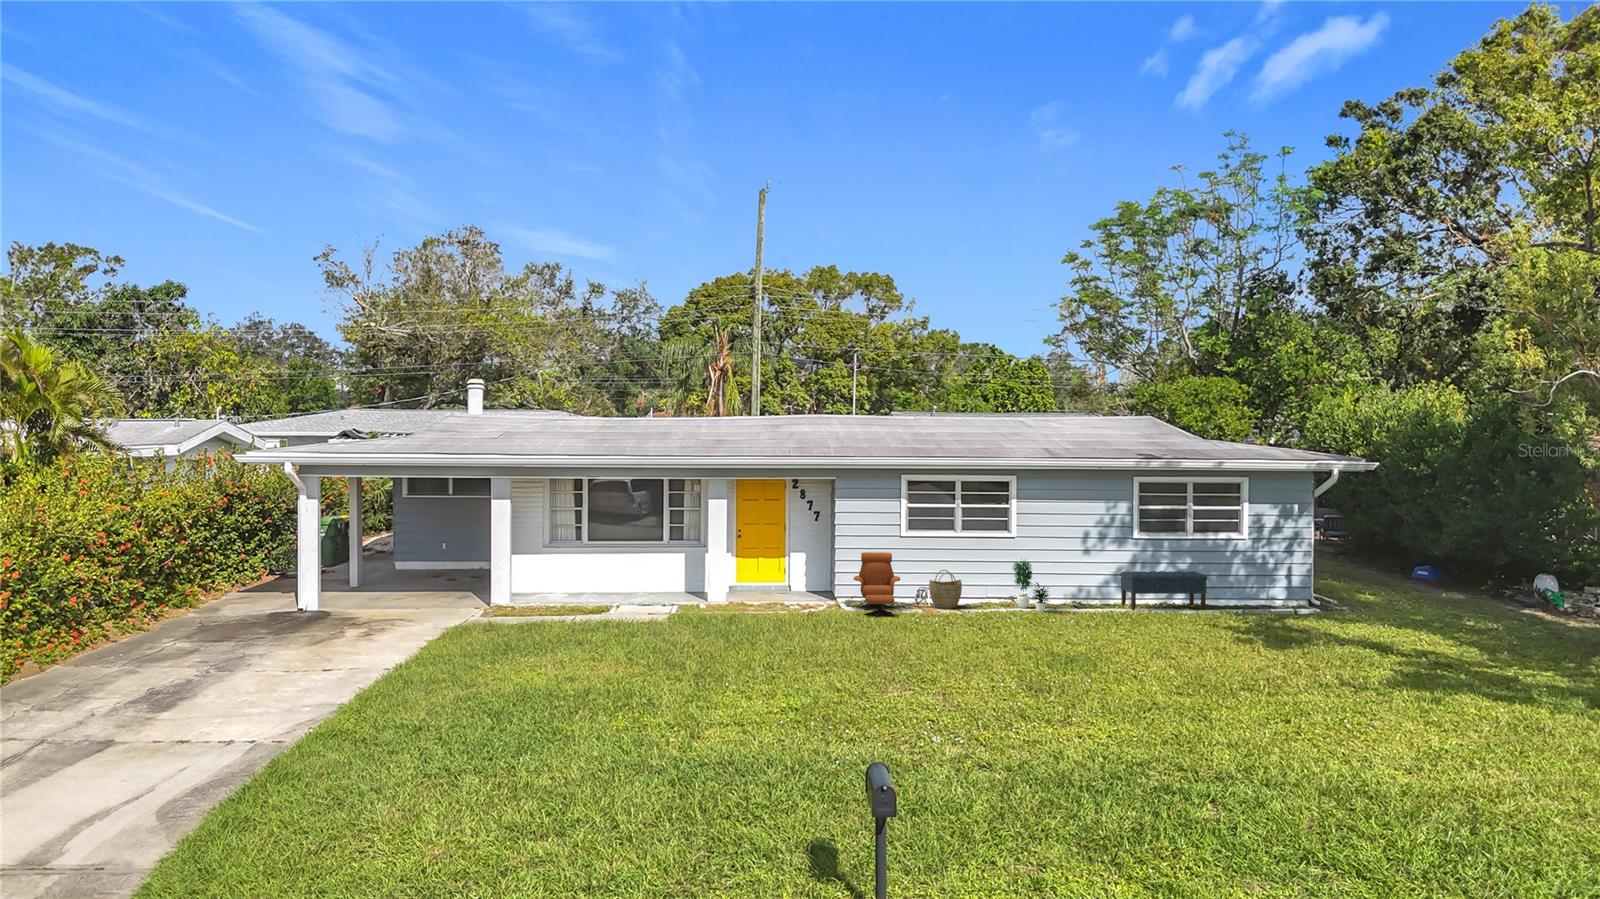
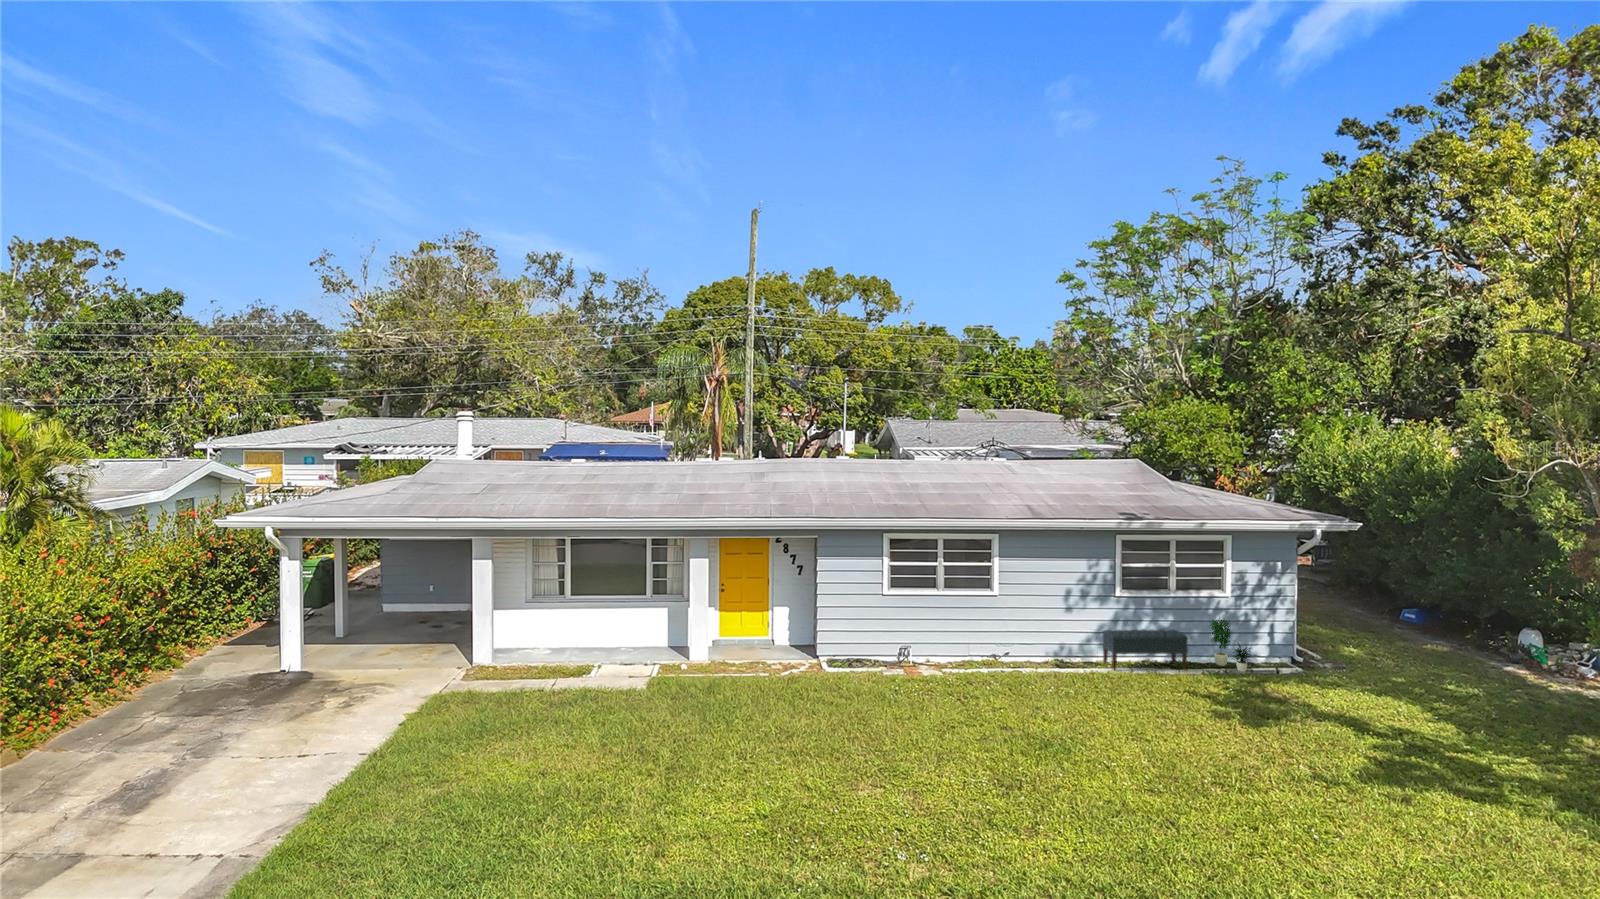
lounge chair: present [854,552,900,618] -> none [834,611,882,681]
potted plant: present [1013,561,1049,612] -> present [1210,618,1251,672]
woven basket: present [929,570,962,609] -> none [911,628,943,668]

